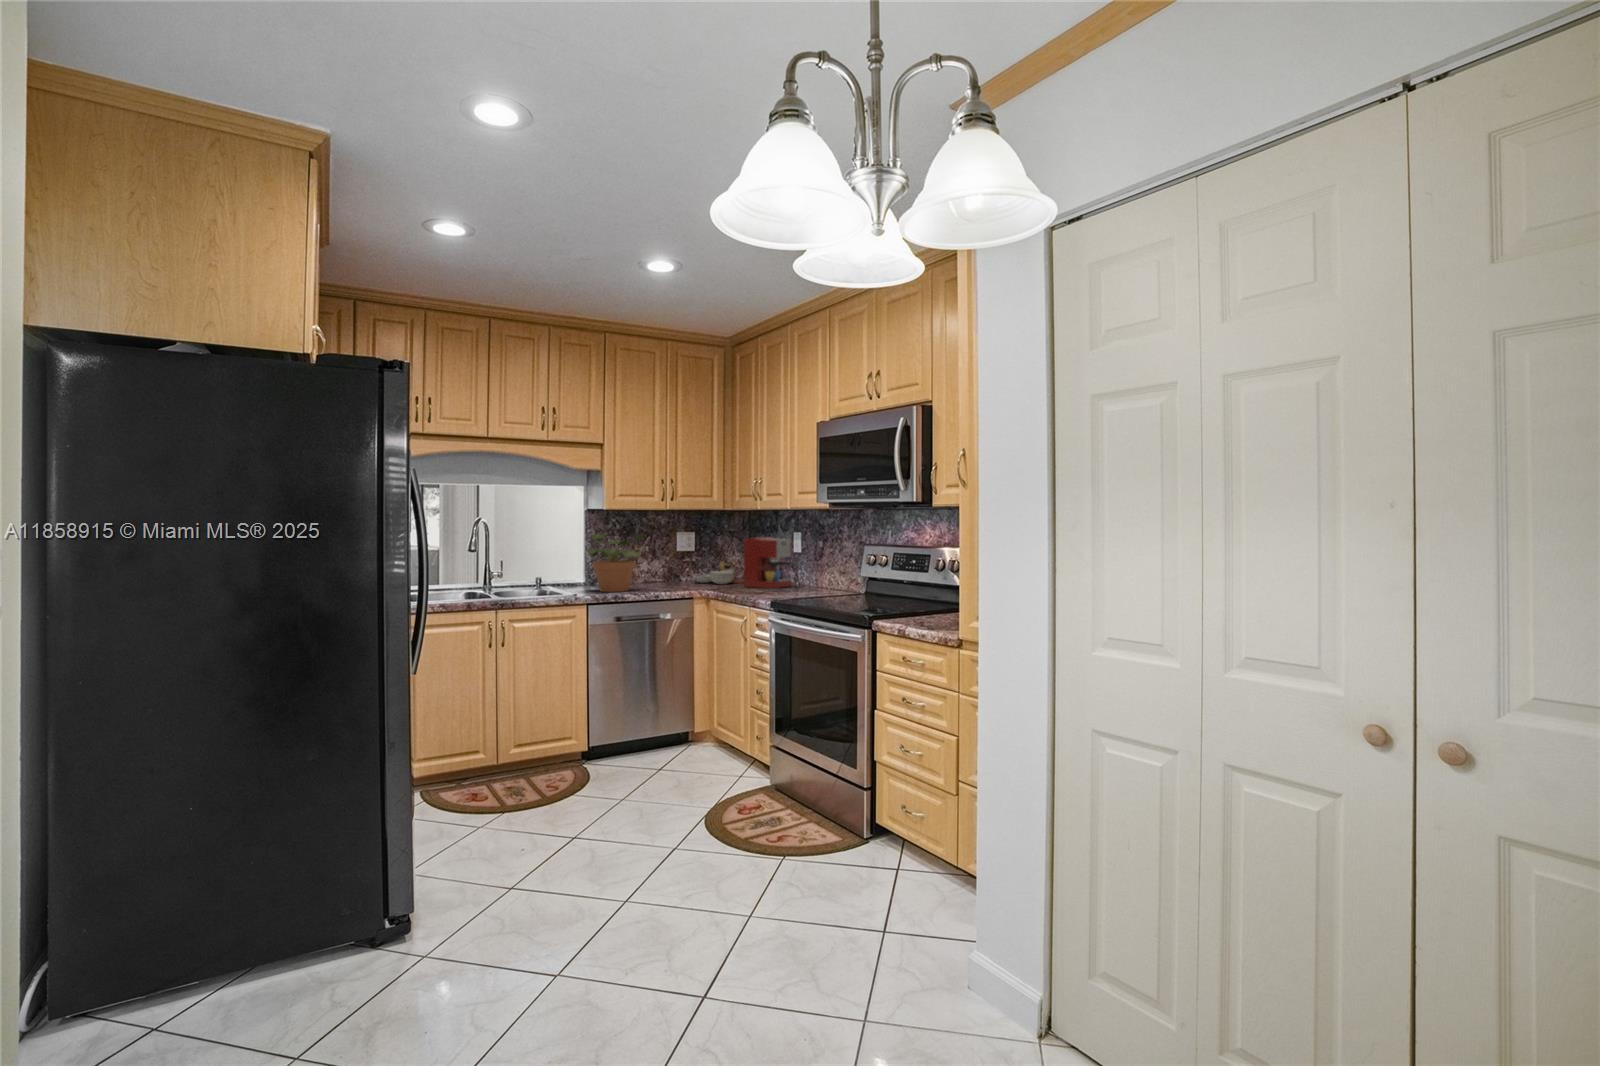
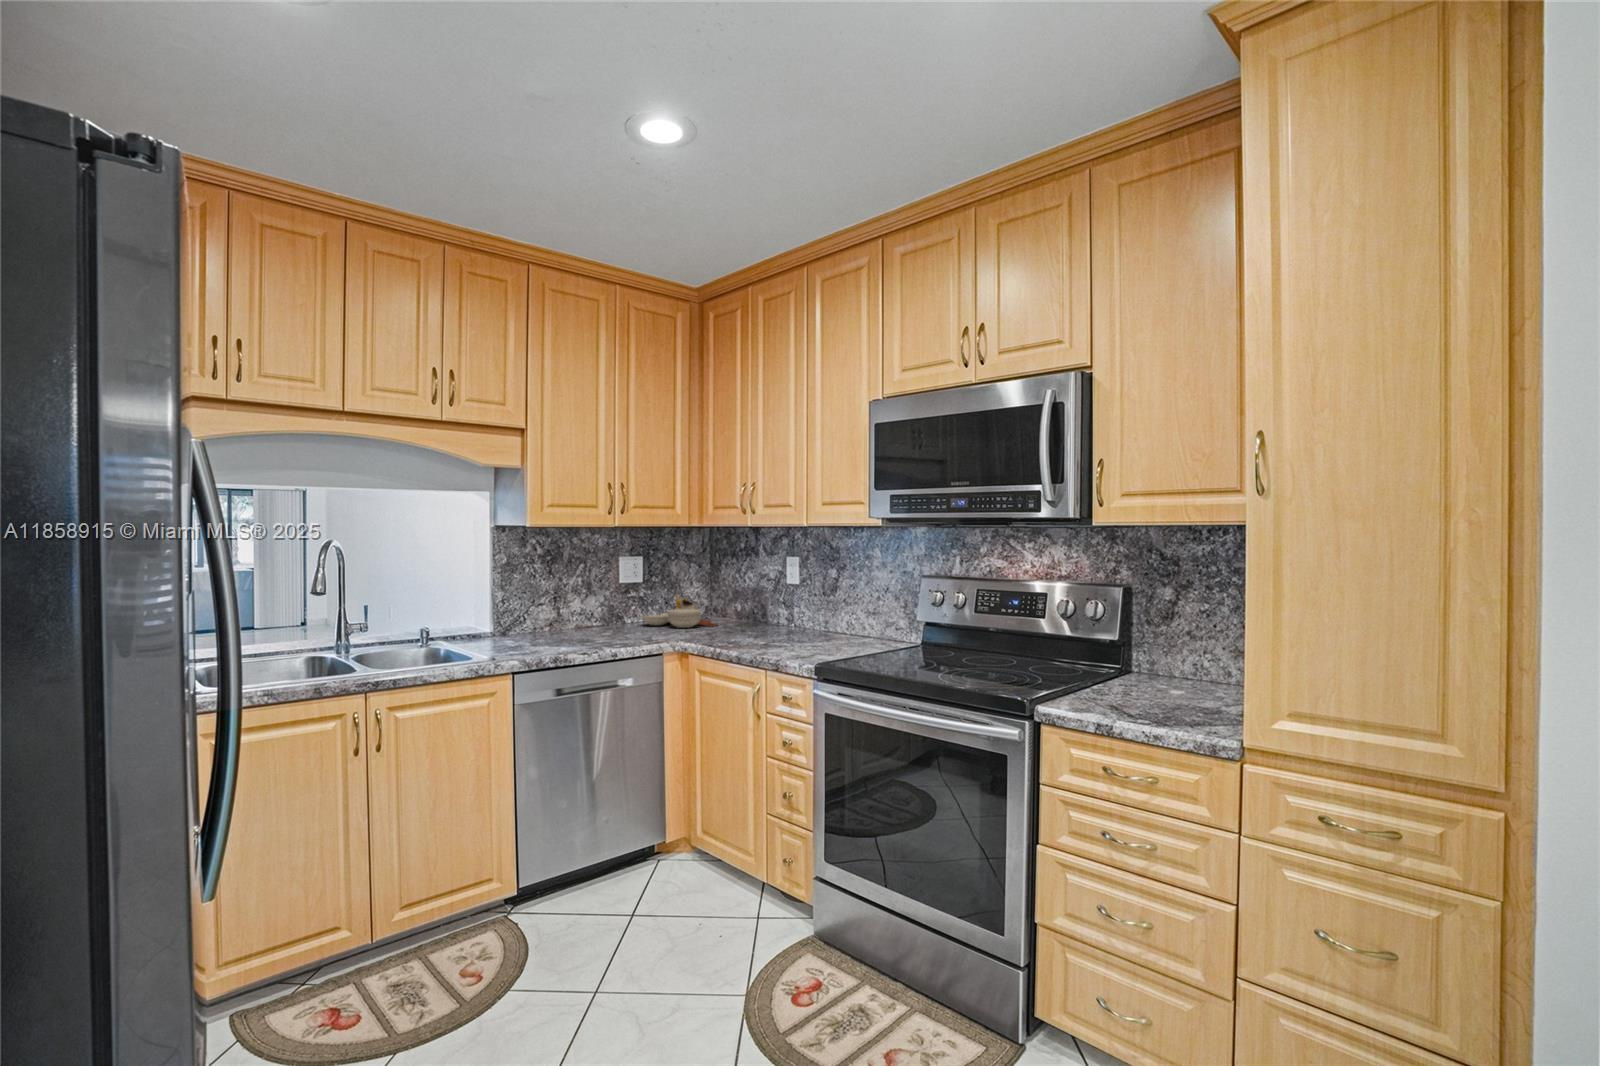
potted plant: present [588,533,646,592] -> none [503,560,602,649]
coffee maker: present [744,537,793,588] -> none [725,563,795,635]

